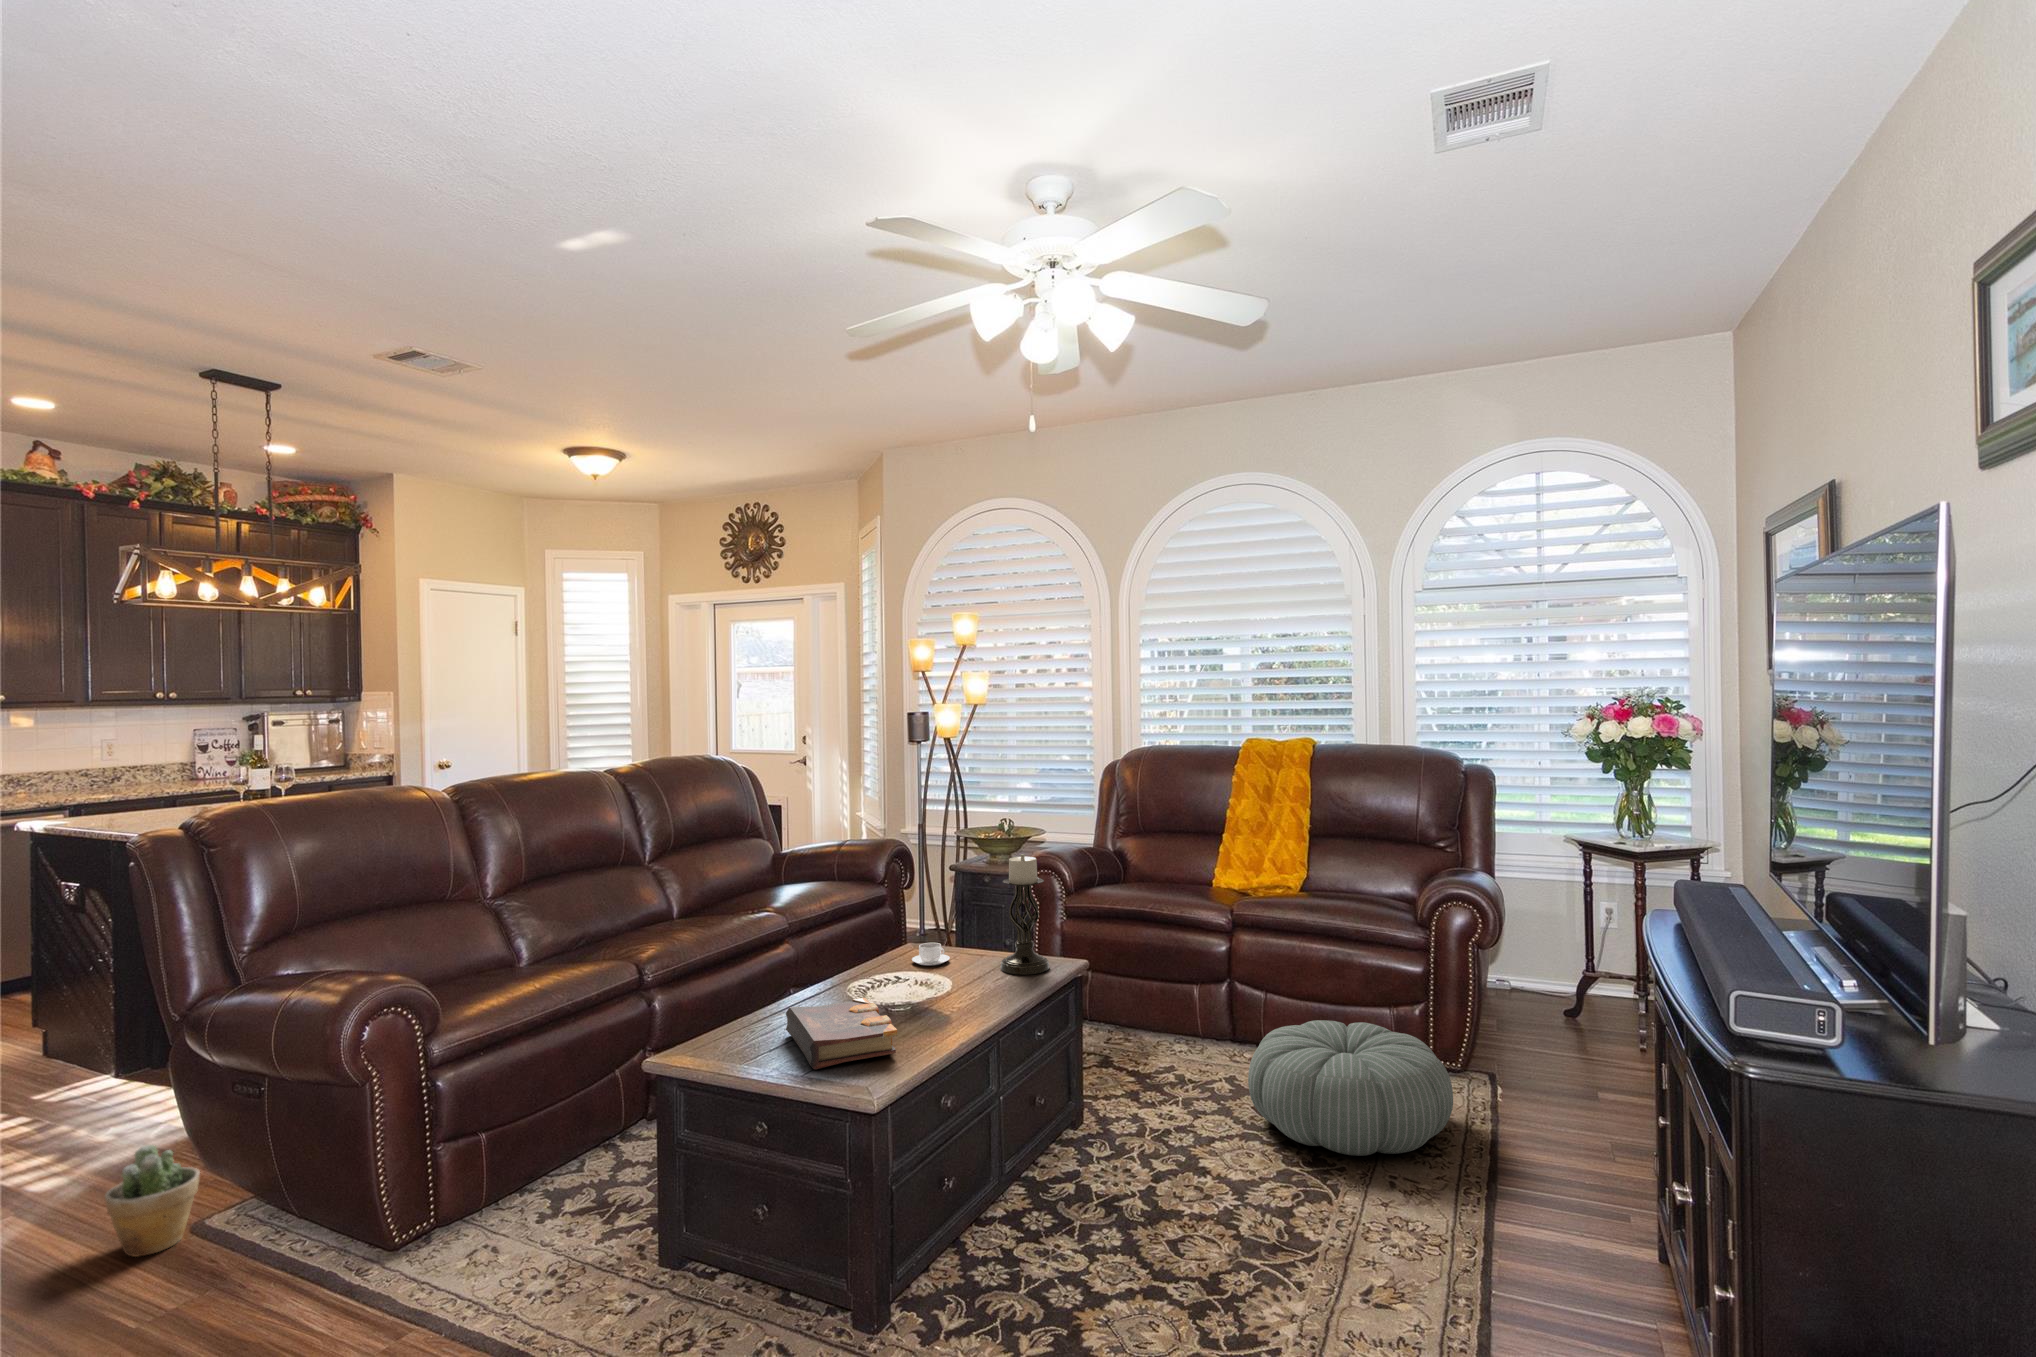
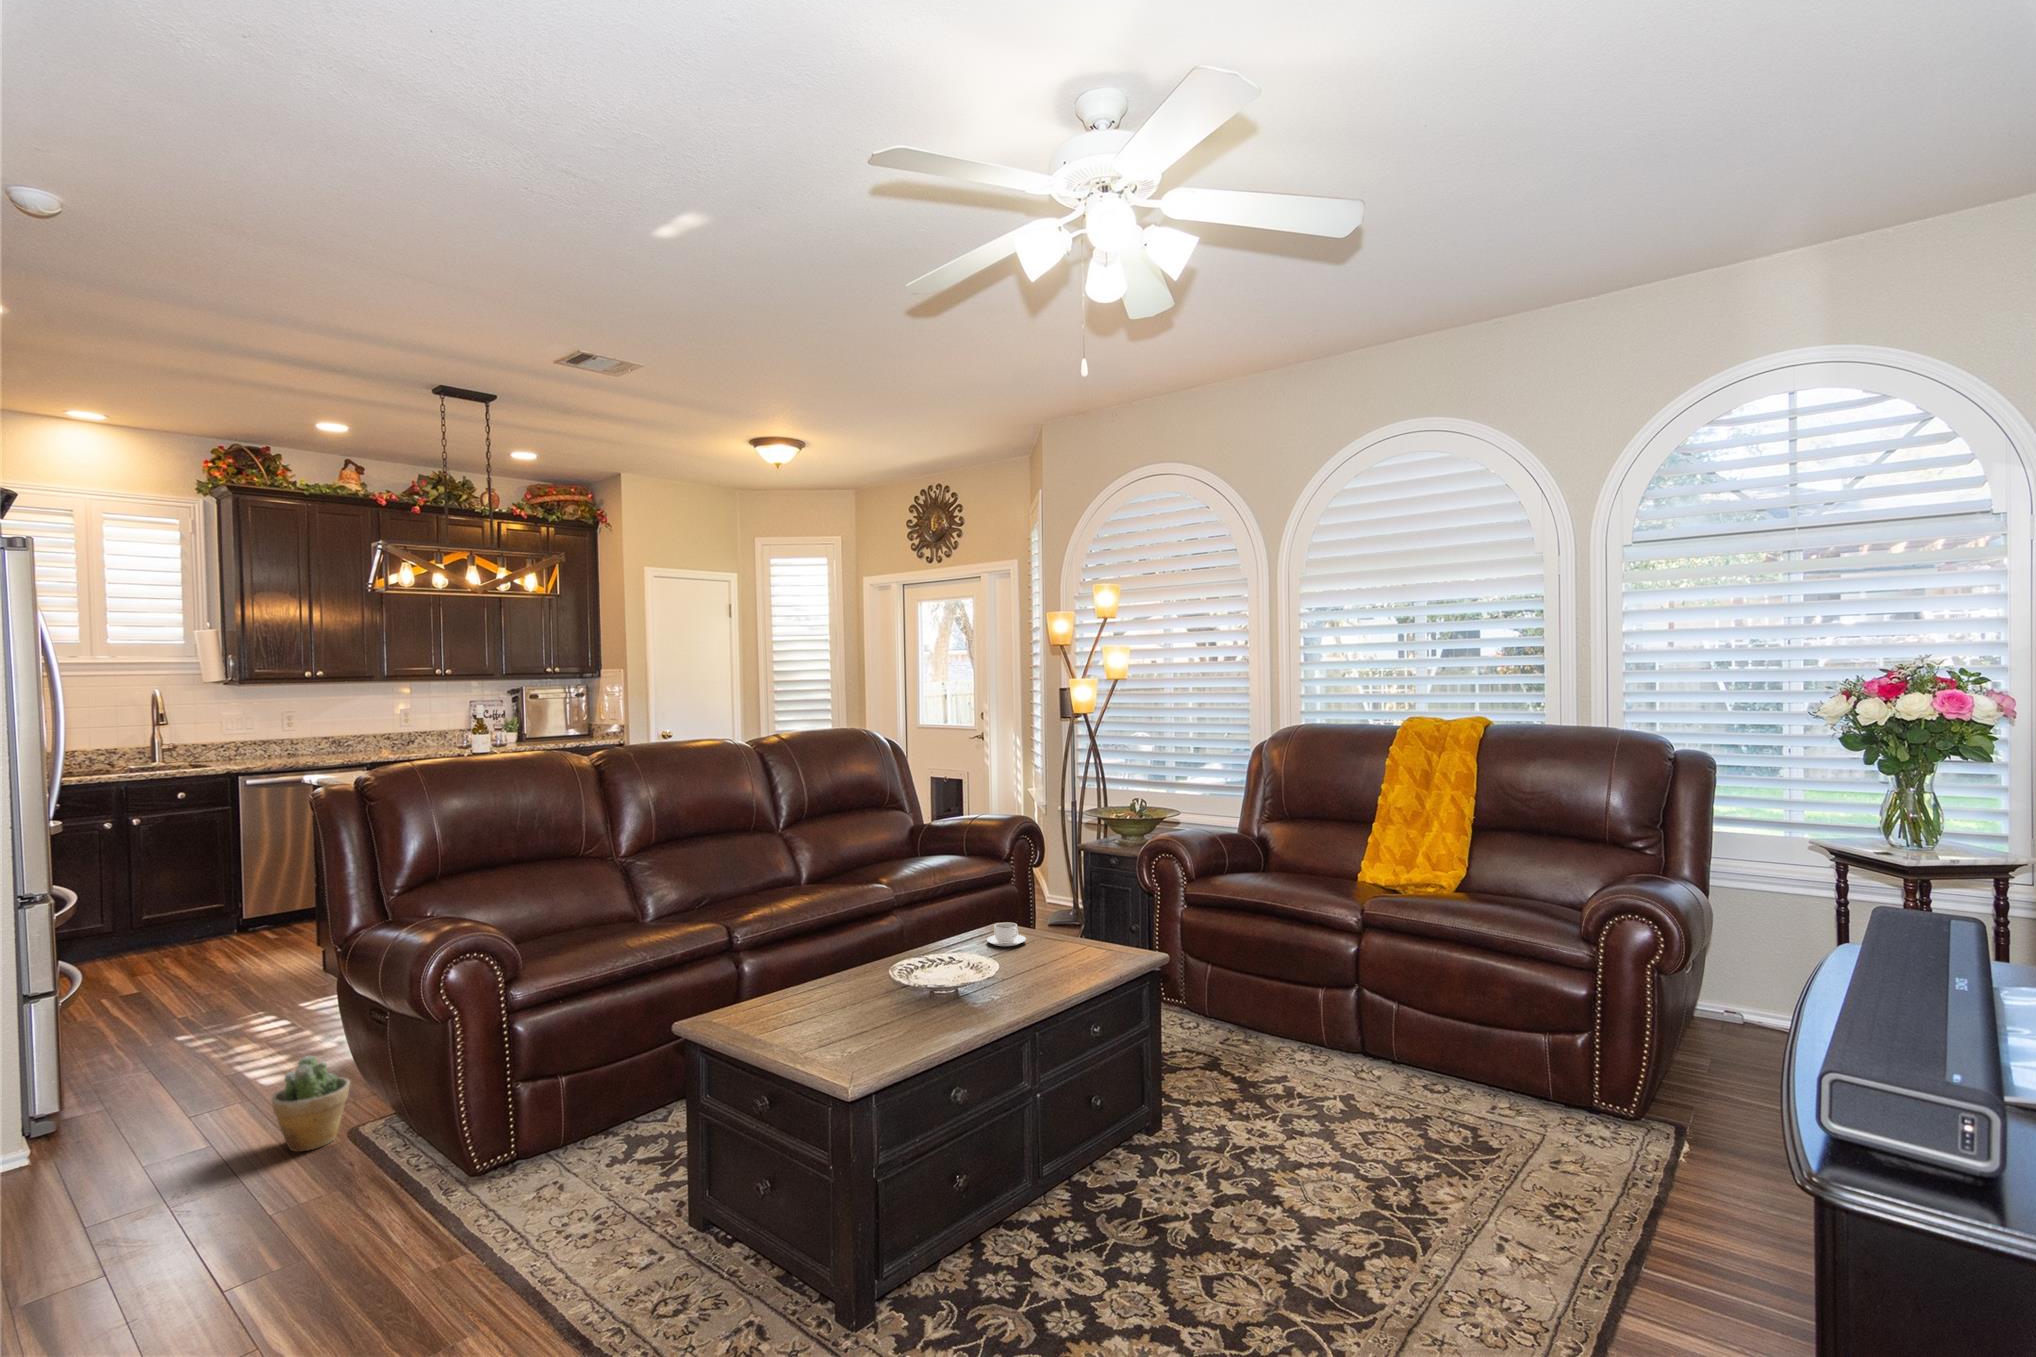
candle holder: present [1001,854,1049,975] -> none [1072,835,1124,963]
book: present [786,998,897,1070] -> none [809,976,905,1048]
pouf: present [1248,1020,1453,1156] -> none [1349,1041,1601,1209]

